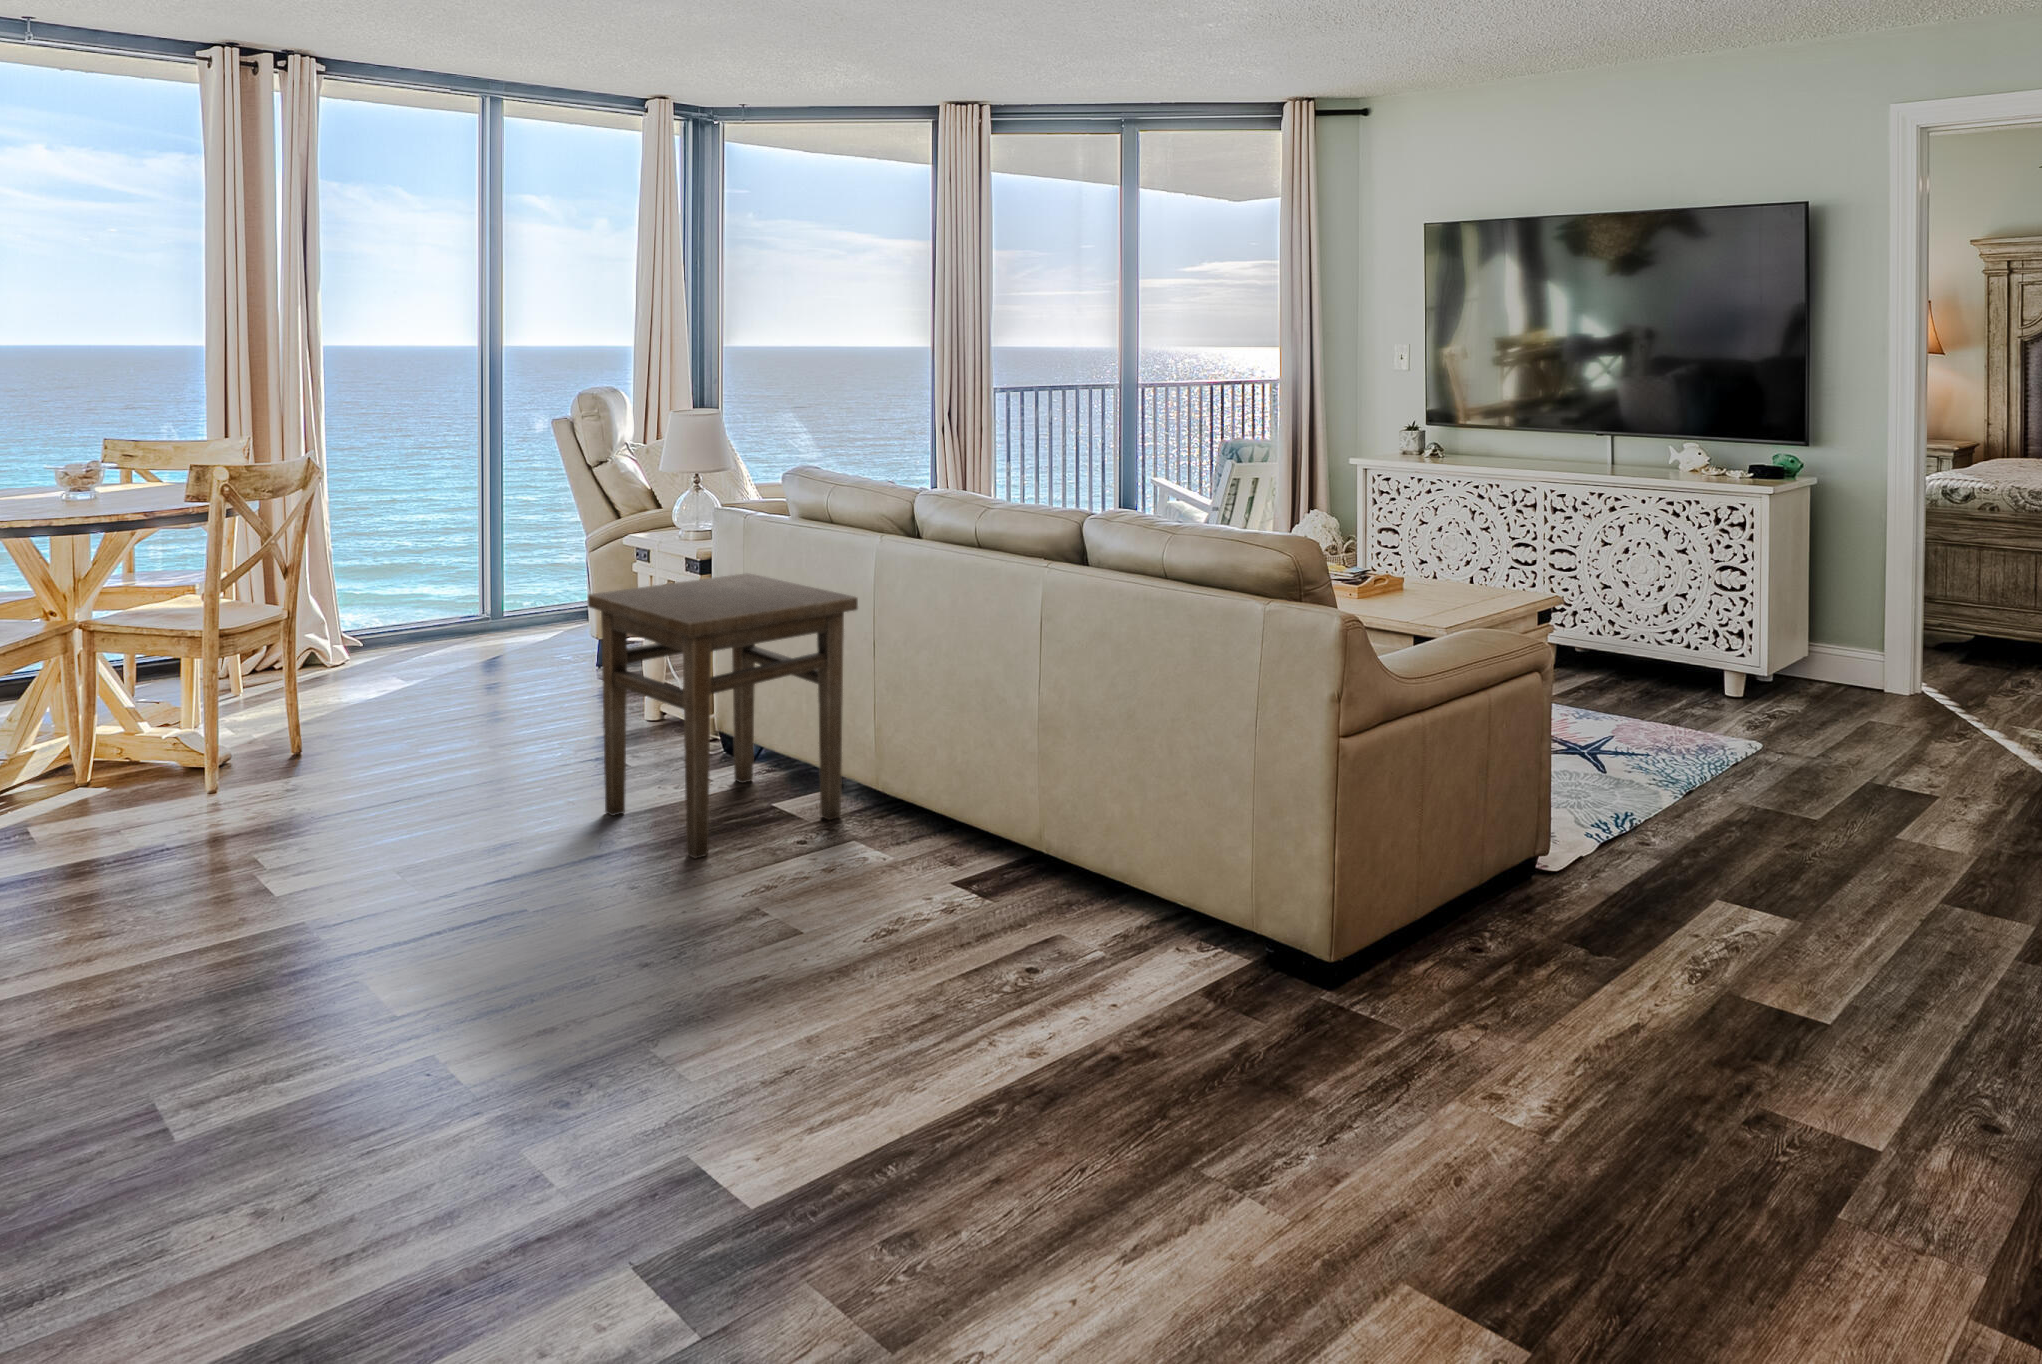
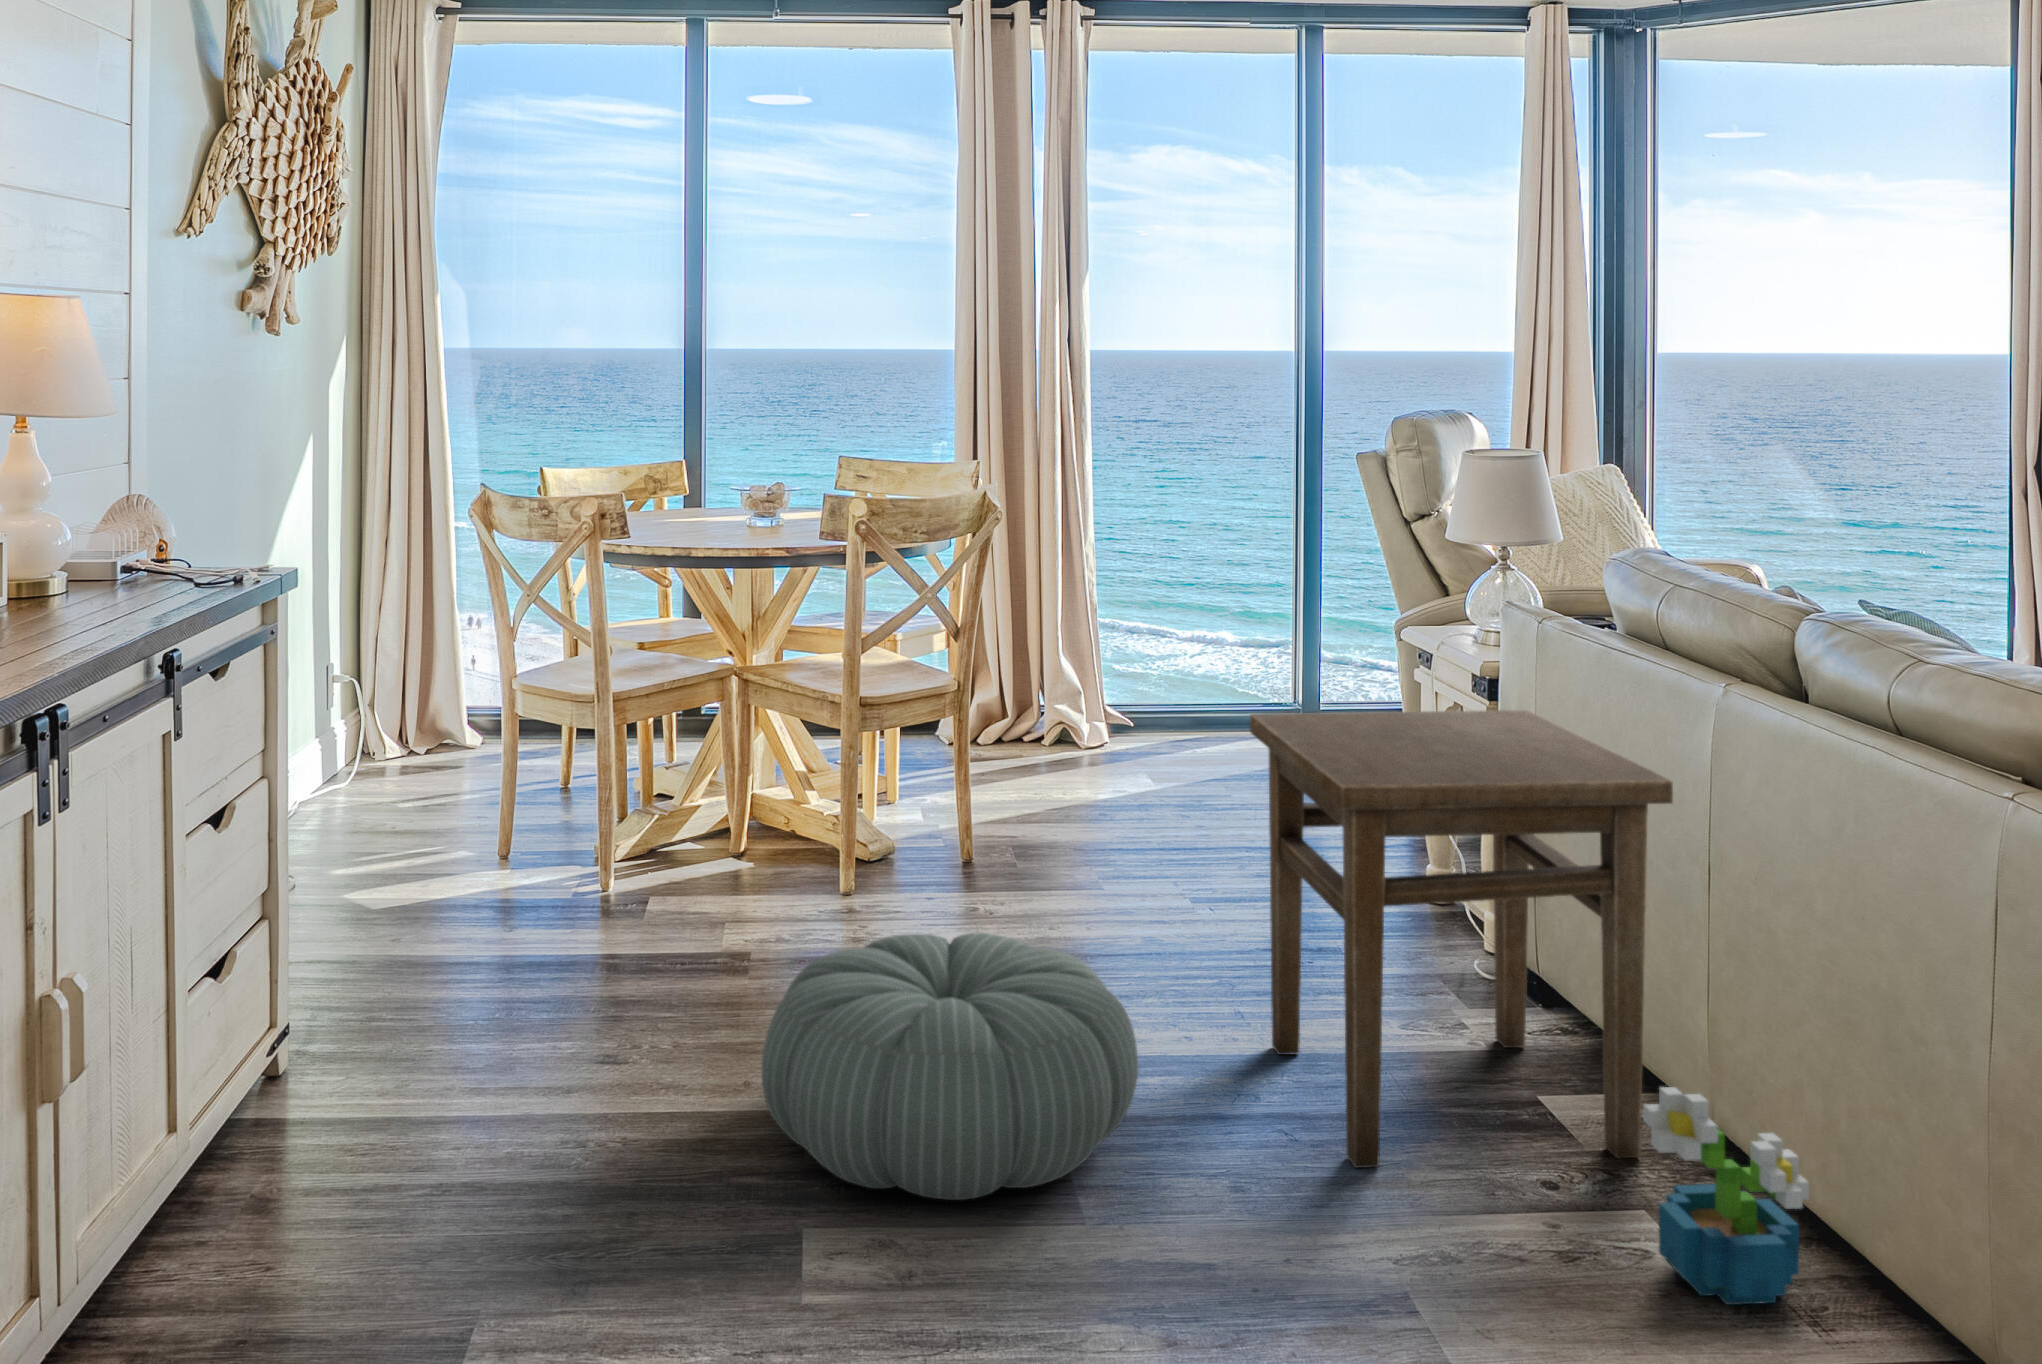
decorative plant: none [867,759,947,867] -> present [1643,1087,1809,1305]
pouf: none [280,769,559,946] -> present [761,933,1138,1200]

